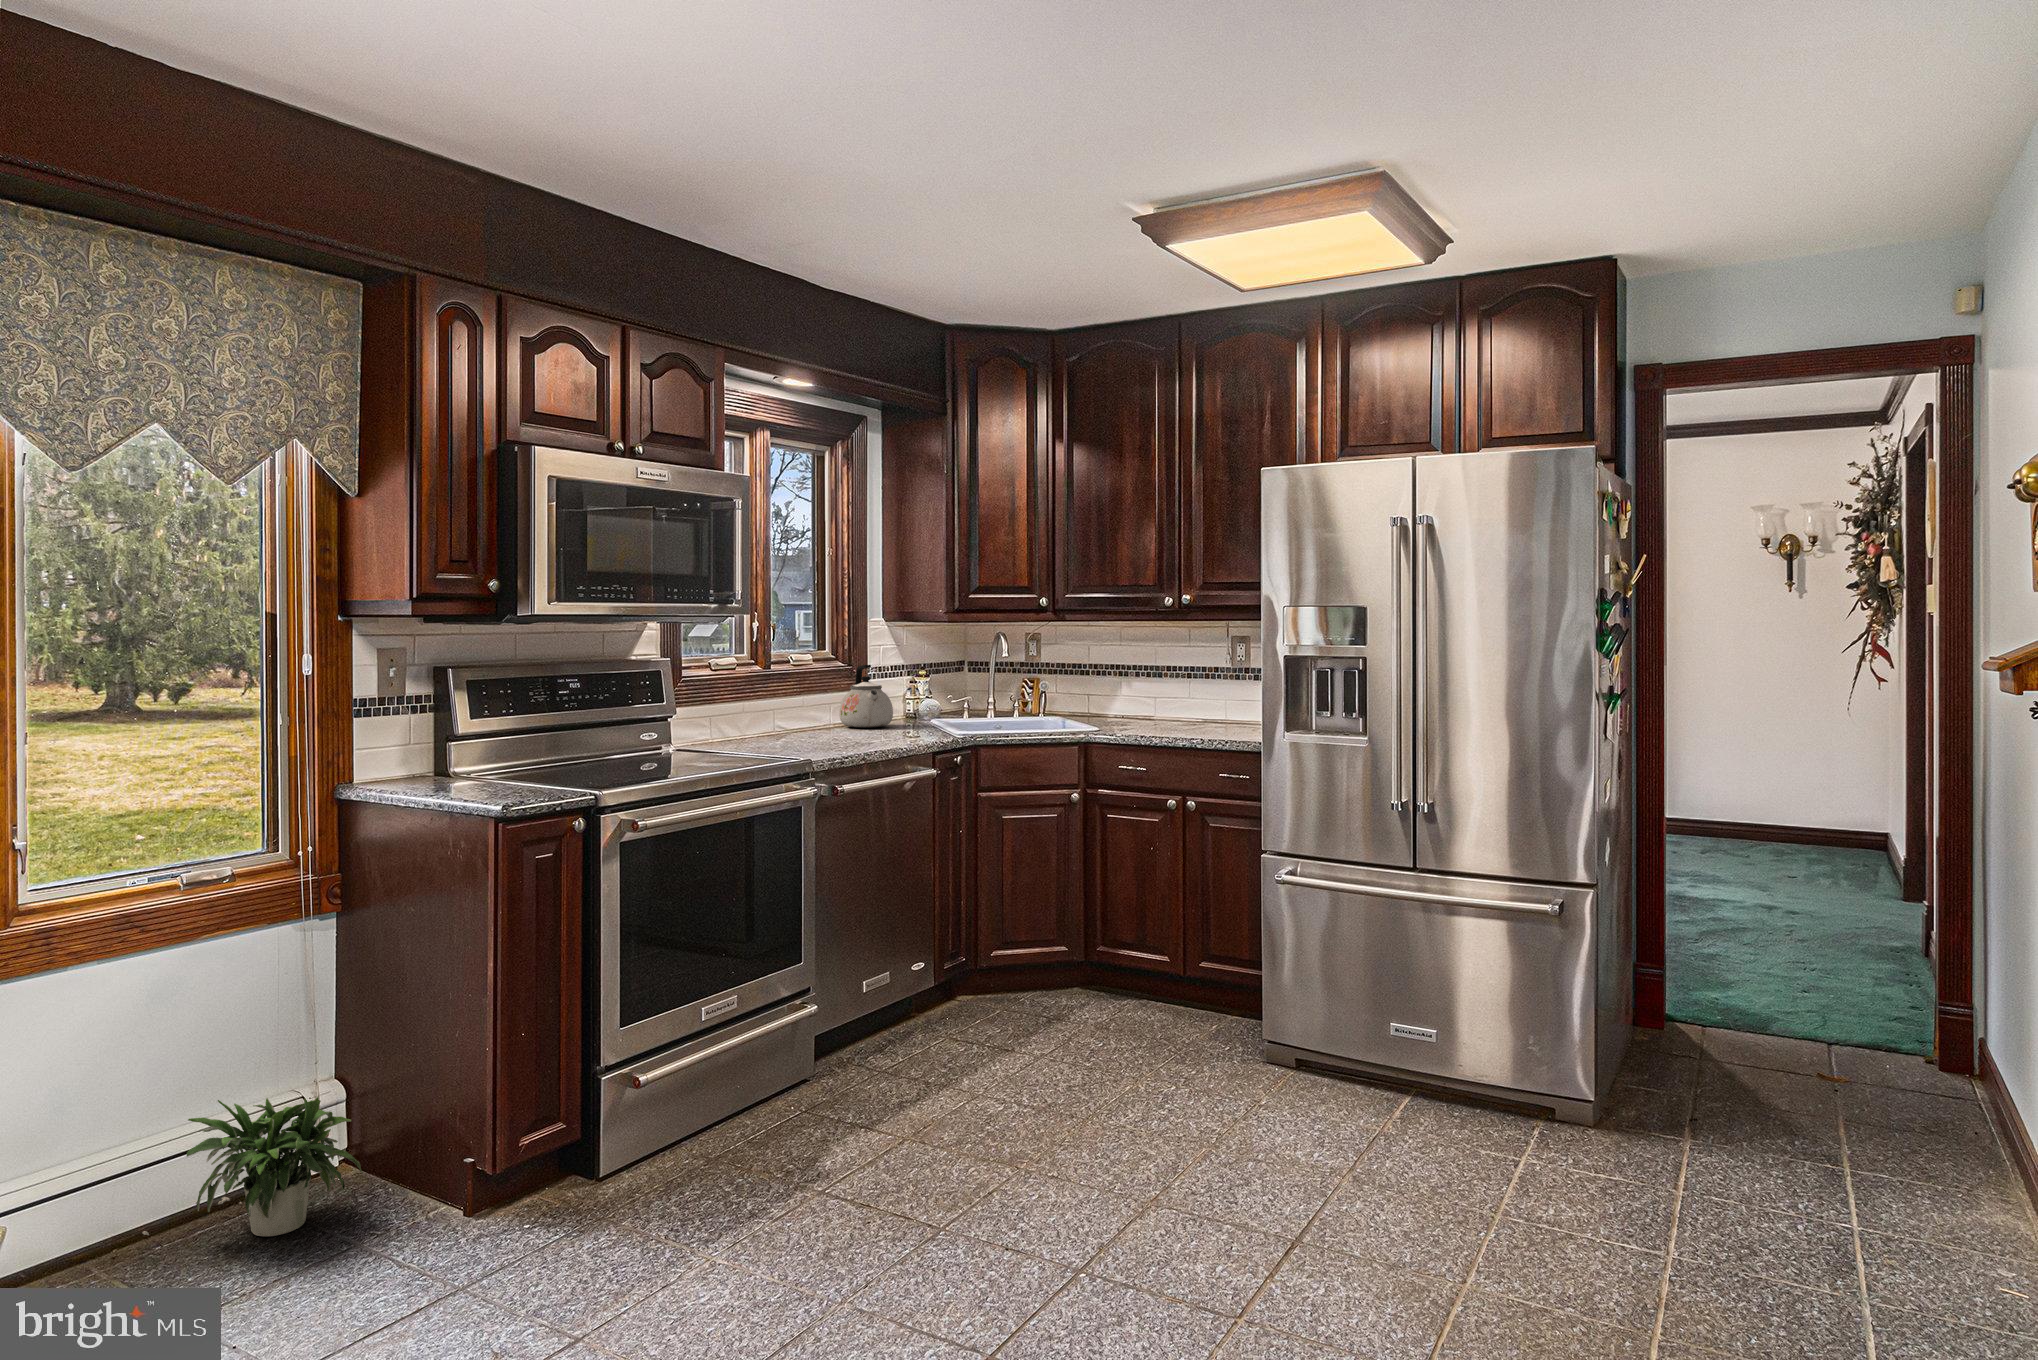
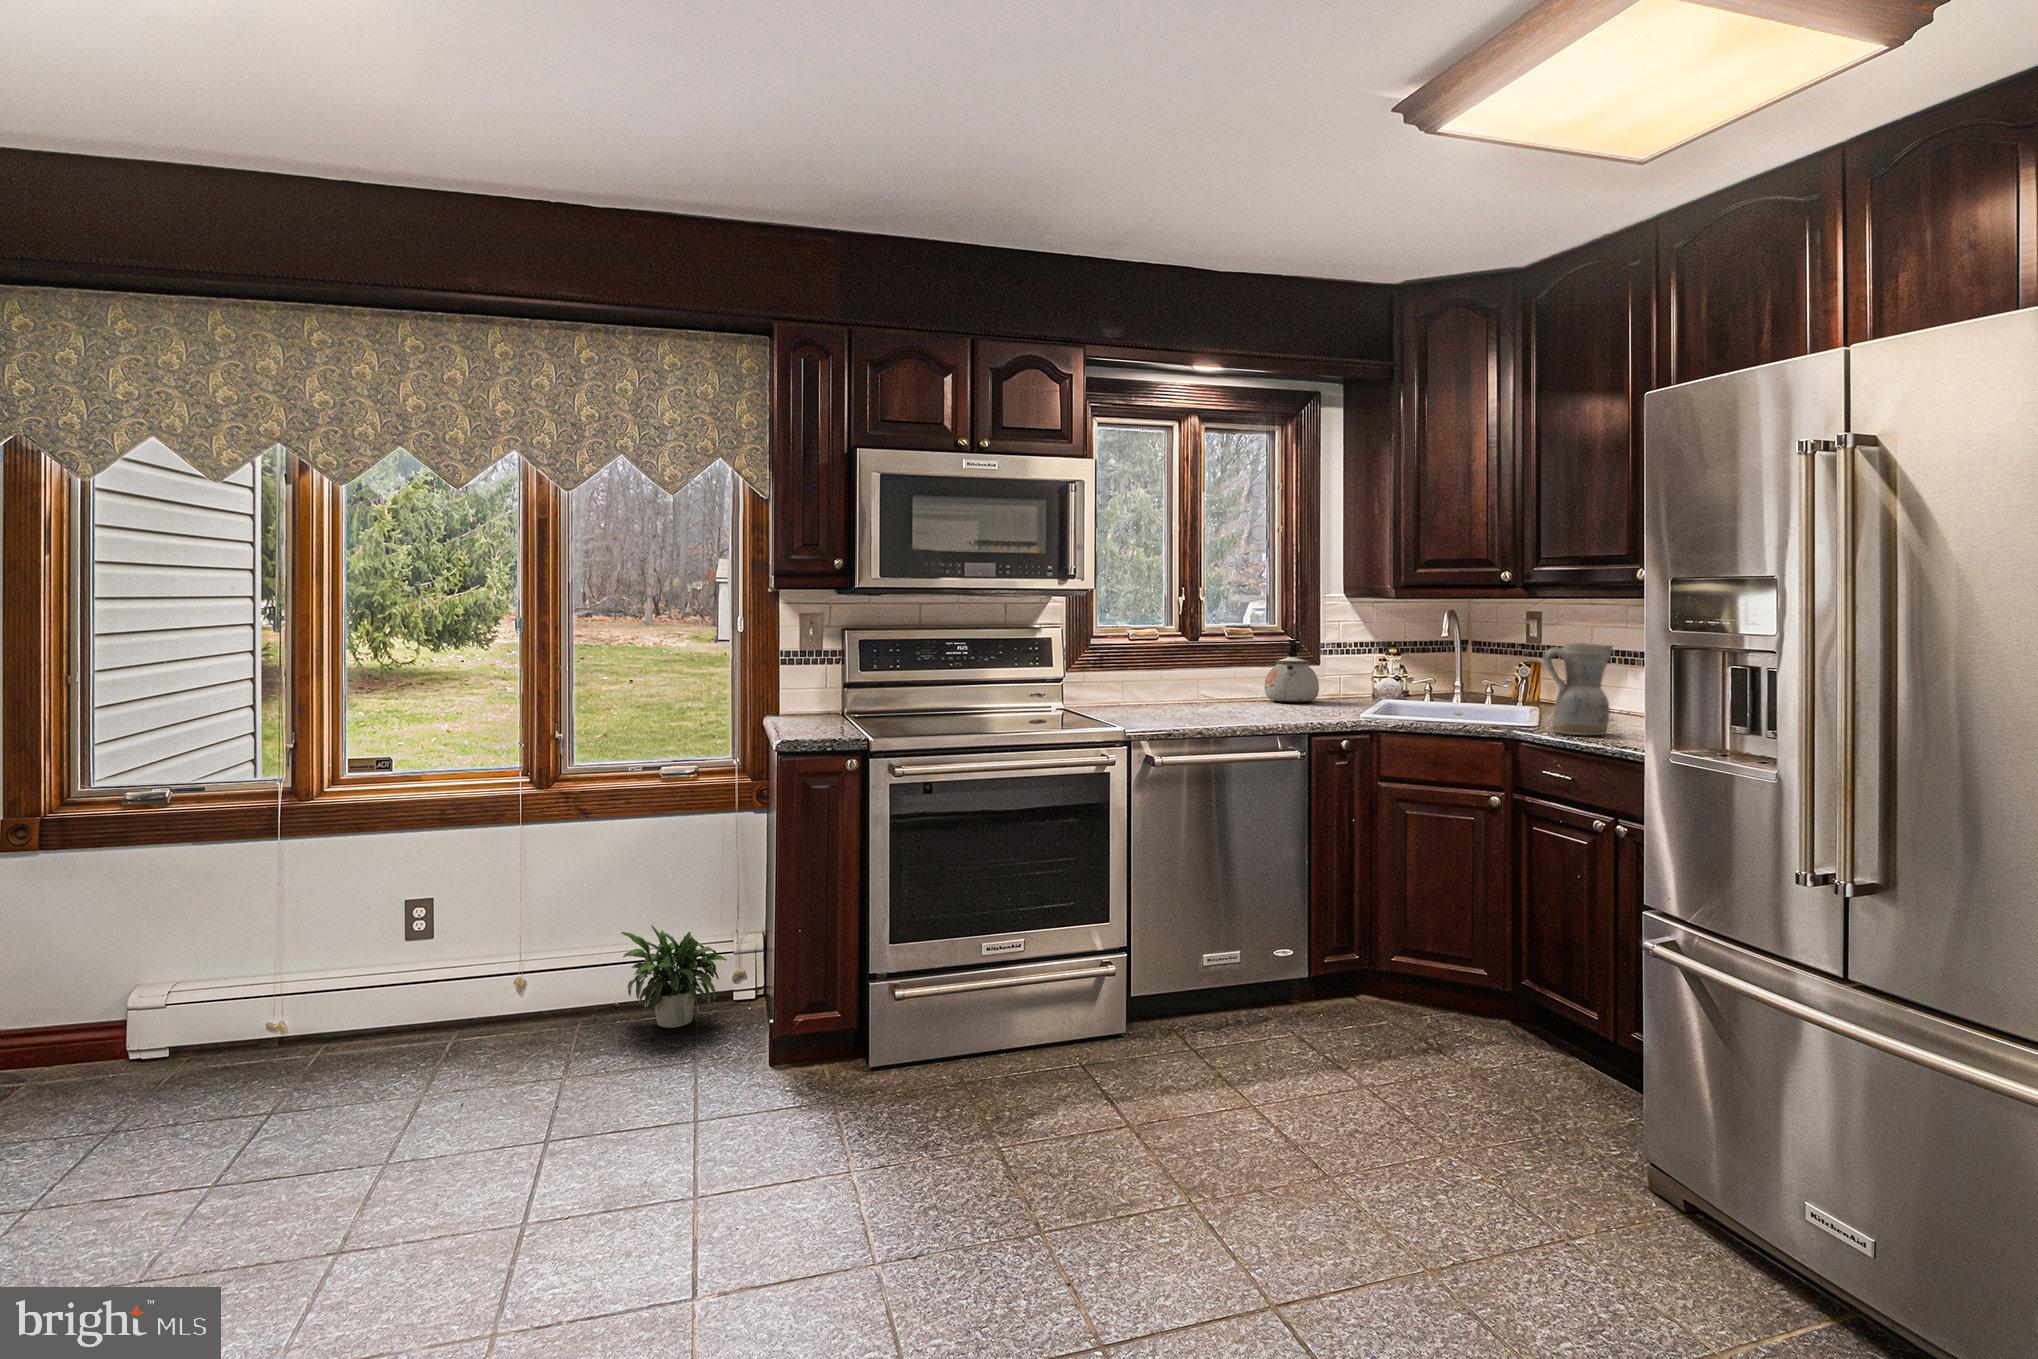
ceramic pitcher: none [1143,662,1189,739] -> present [1543,643,1613,735]

